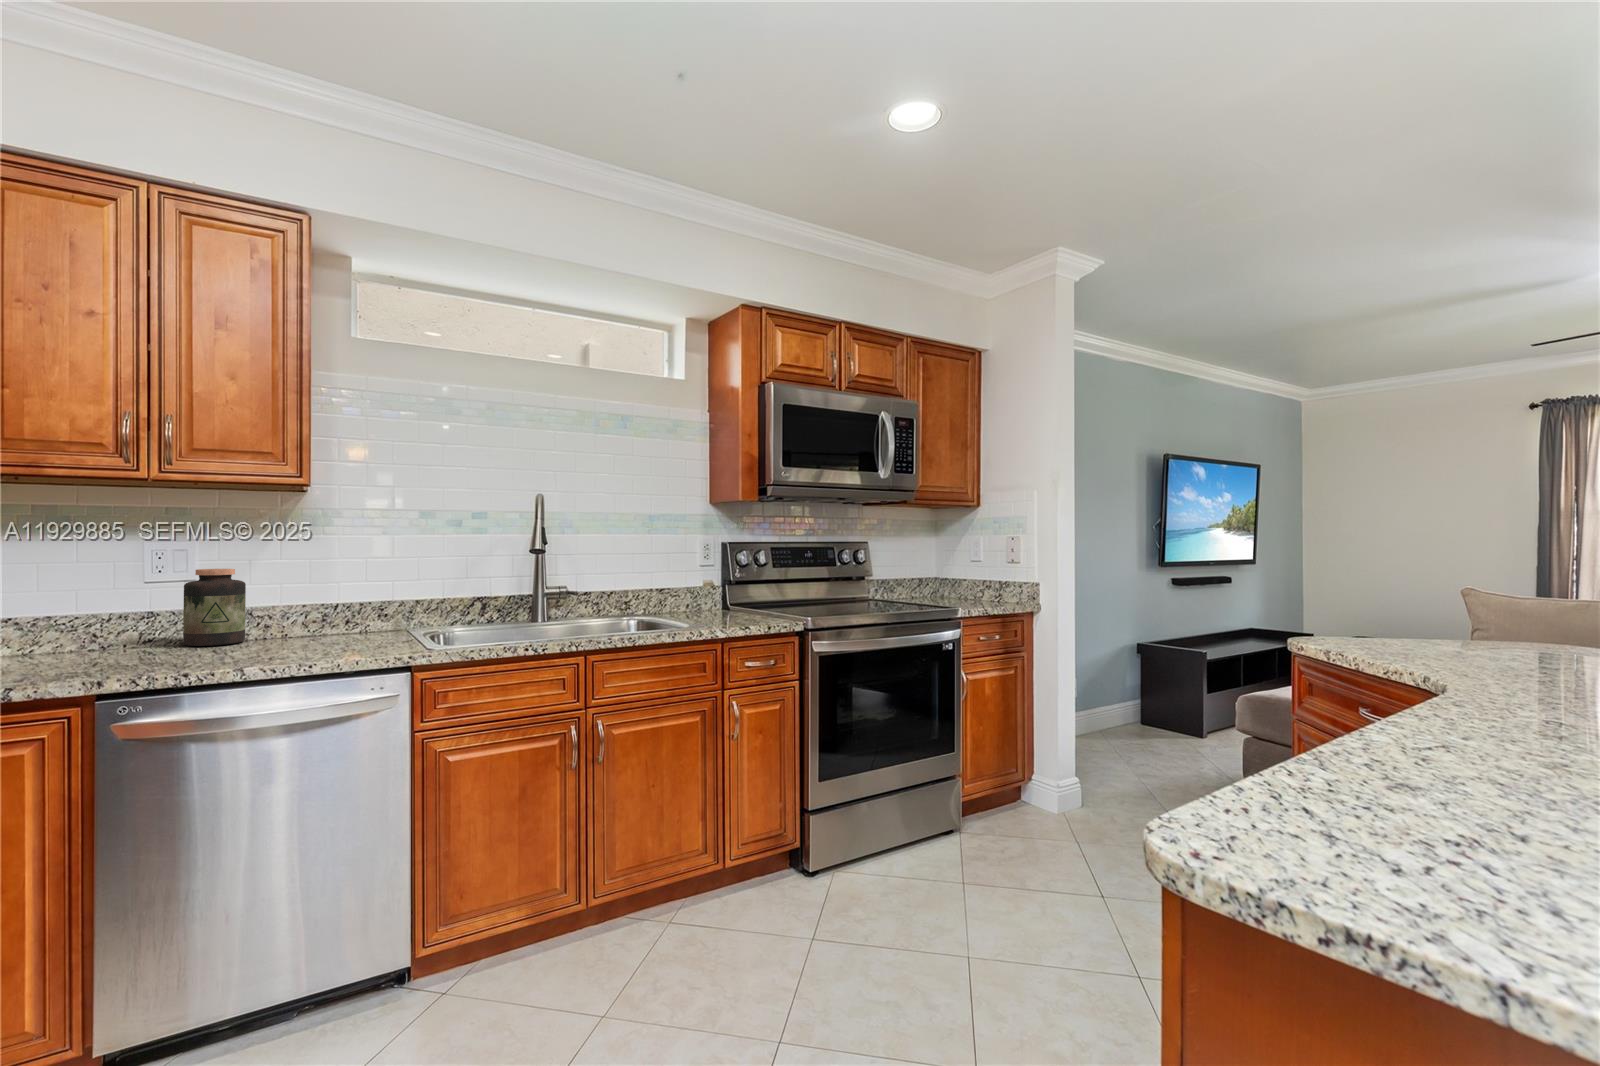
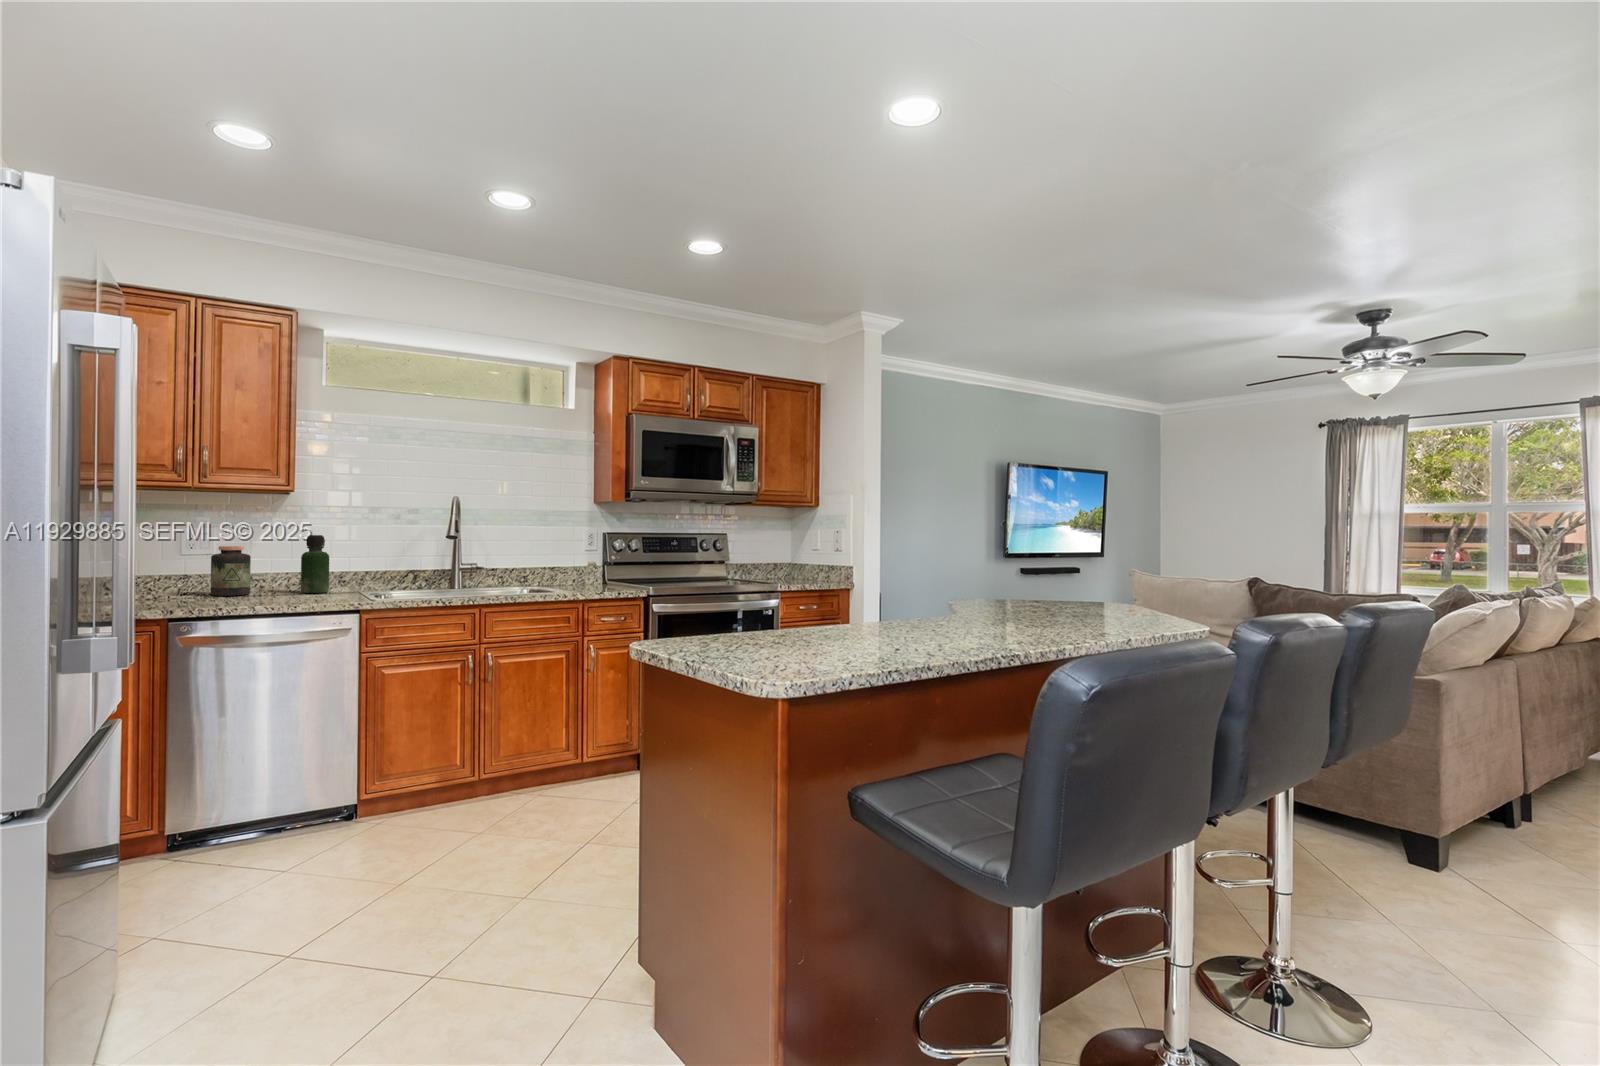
bottle: none [322,550,364,637] -> present [301,535,329,593]

